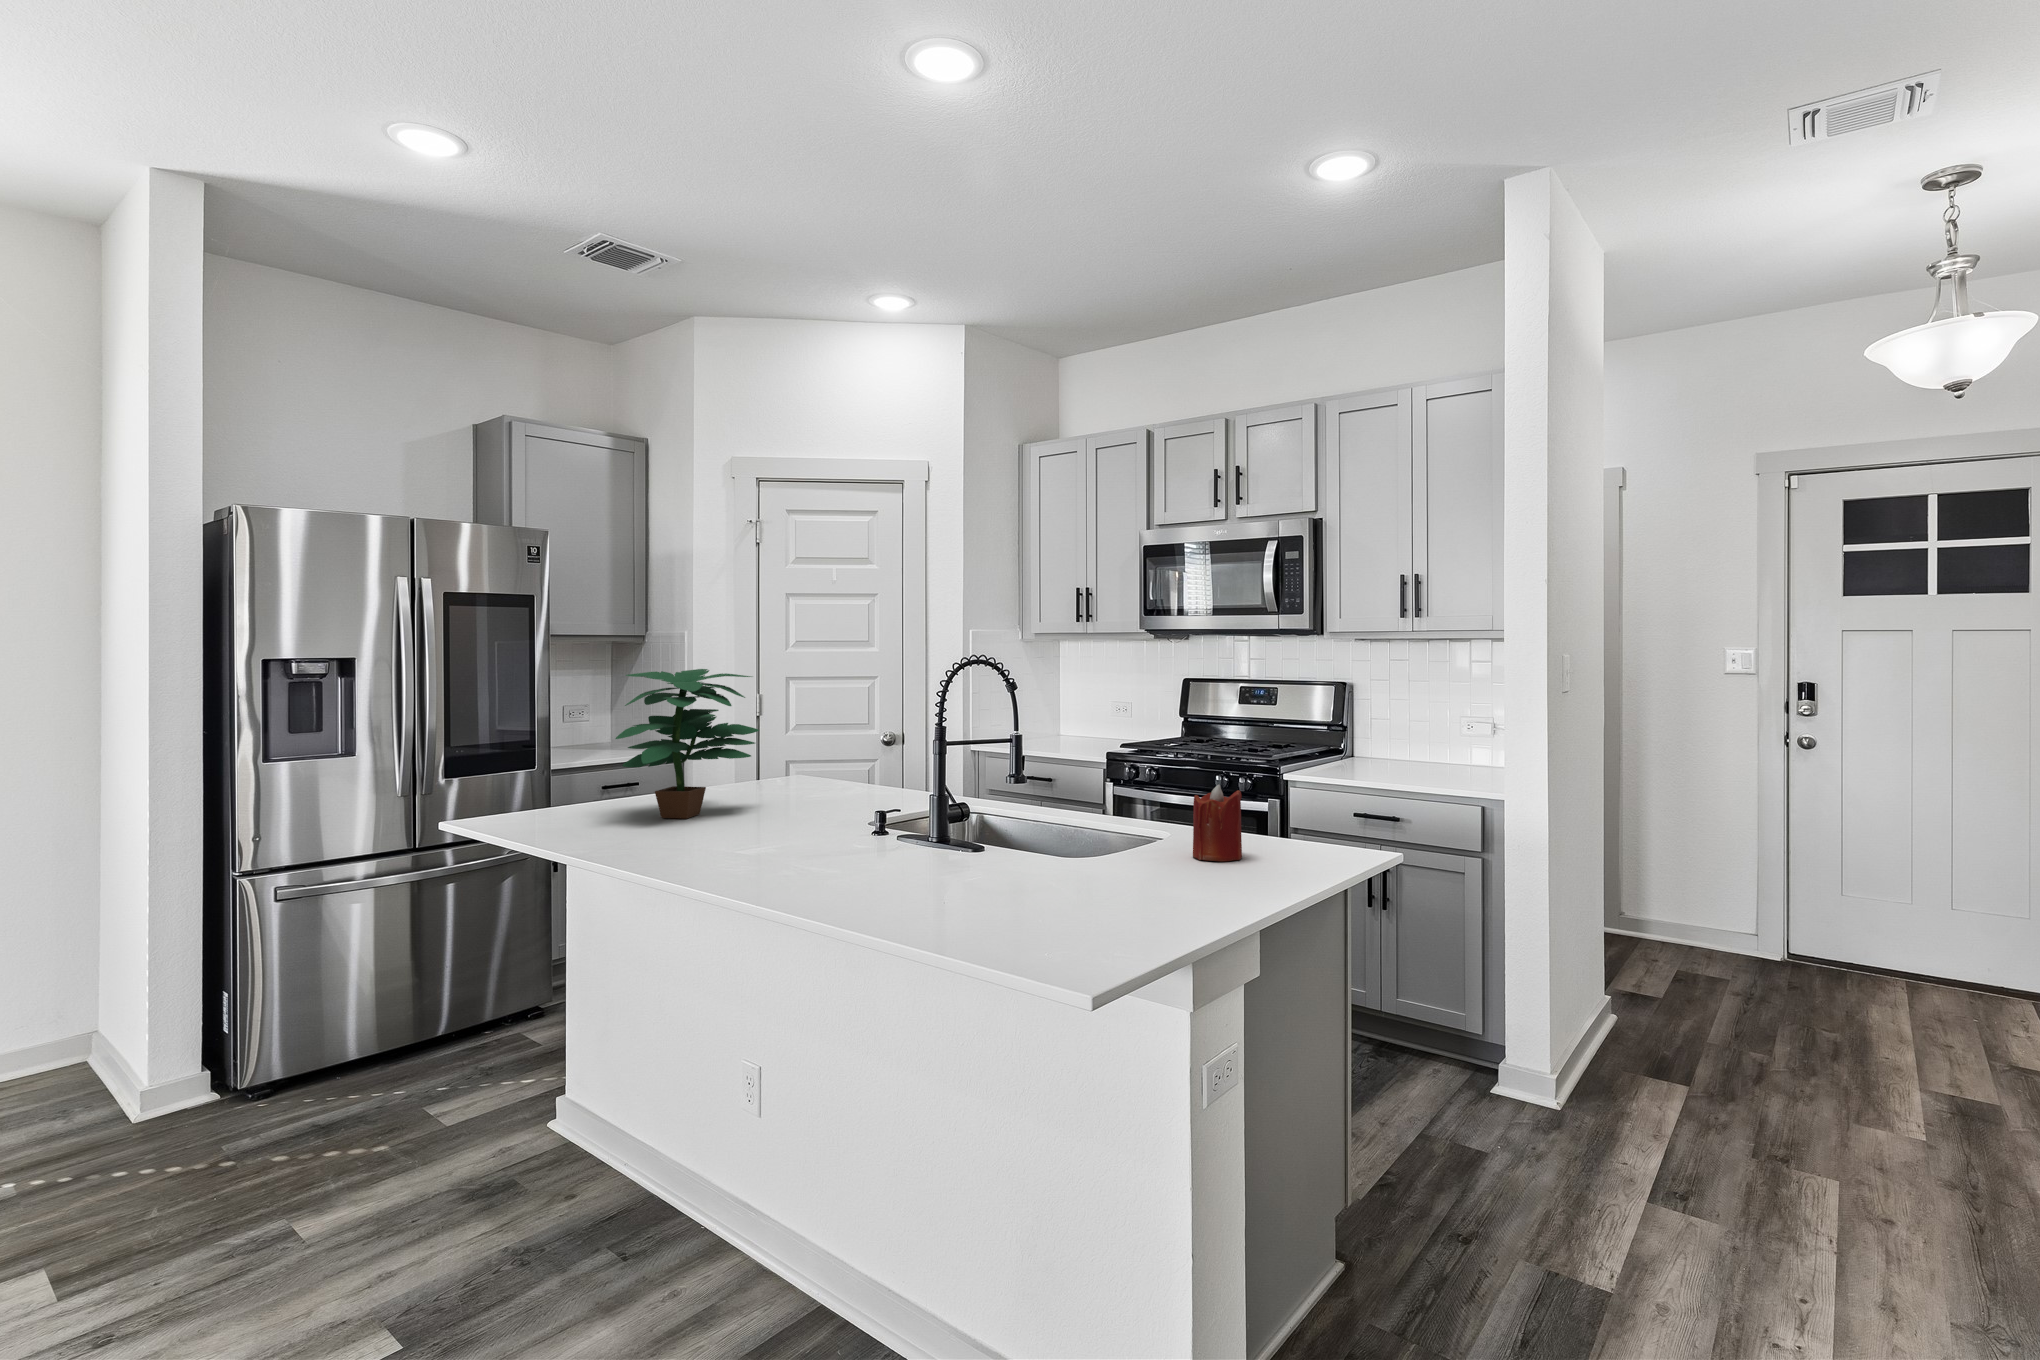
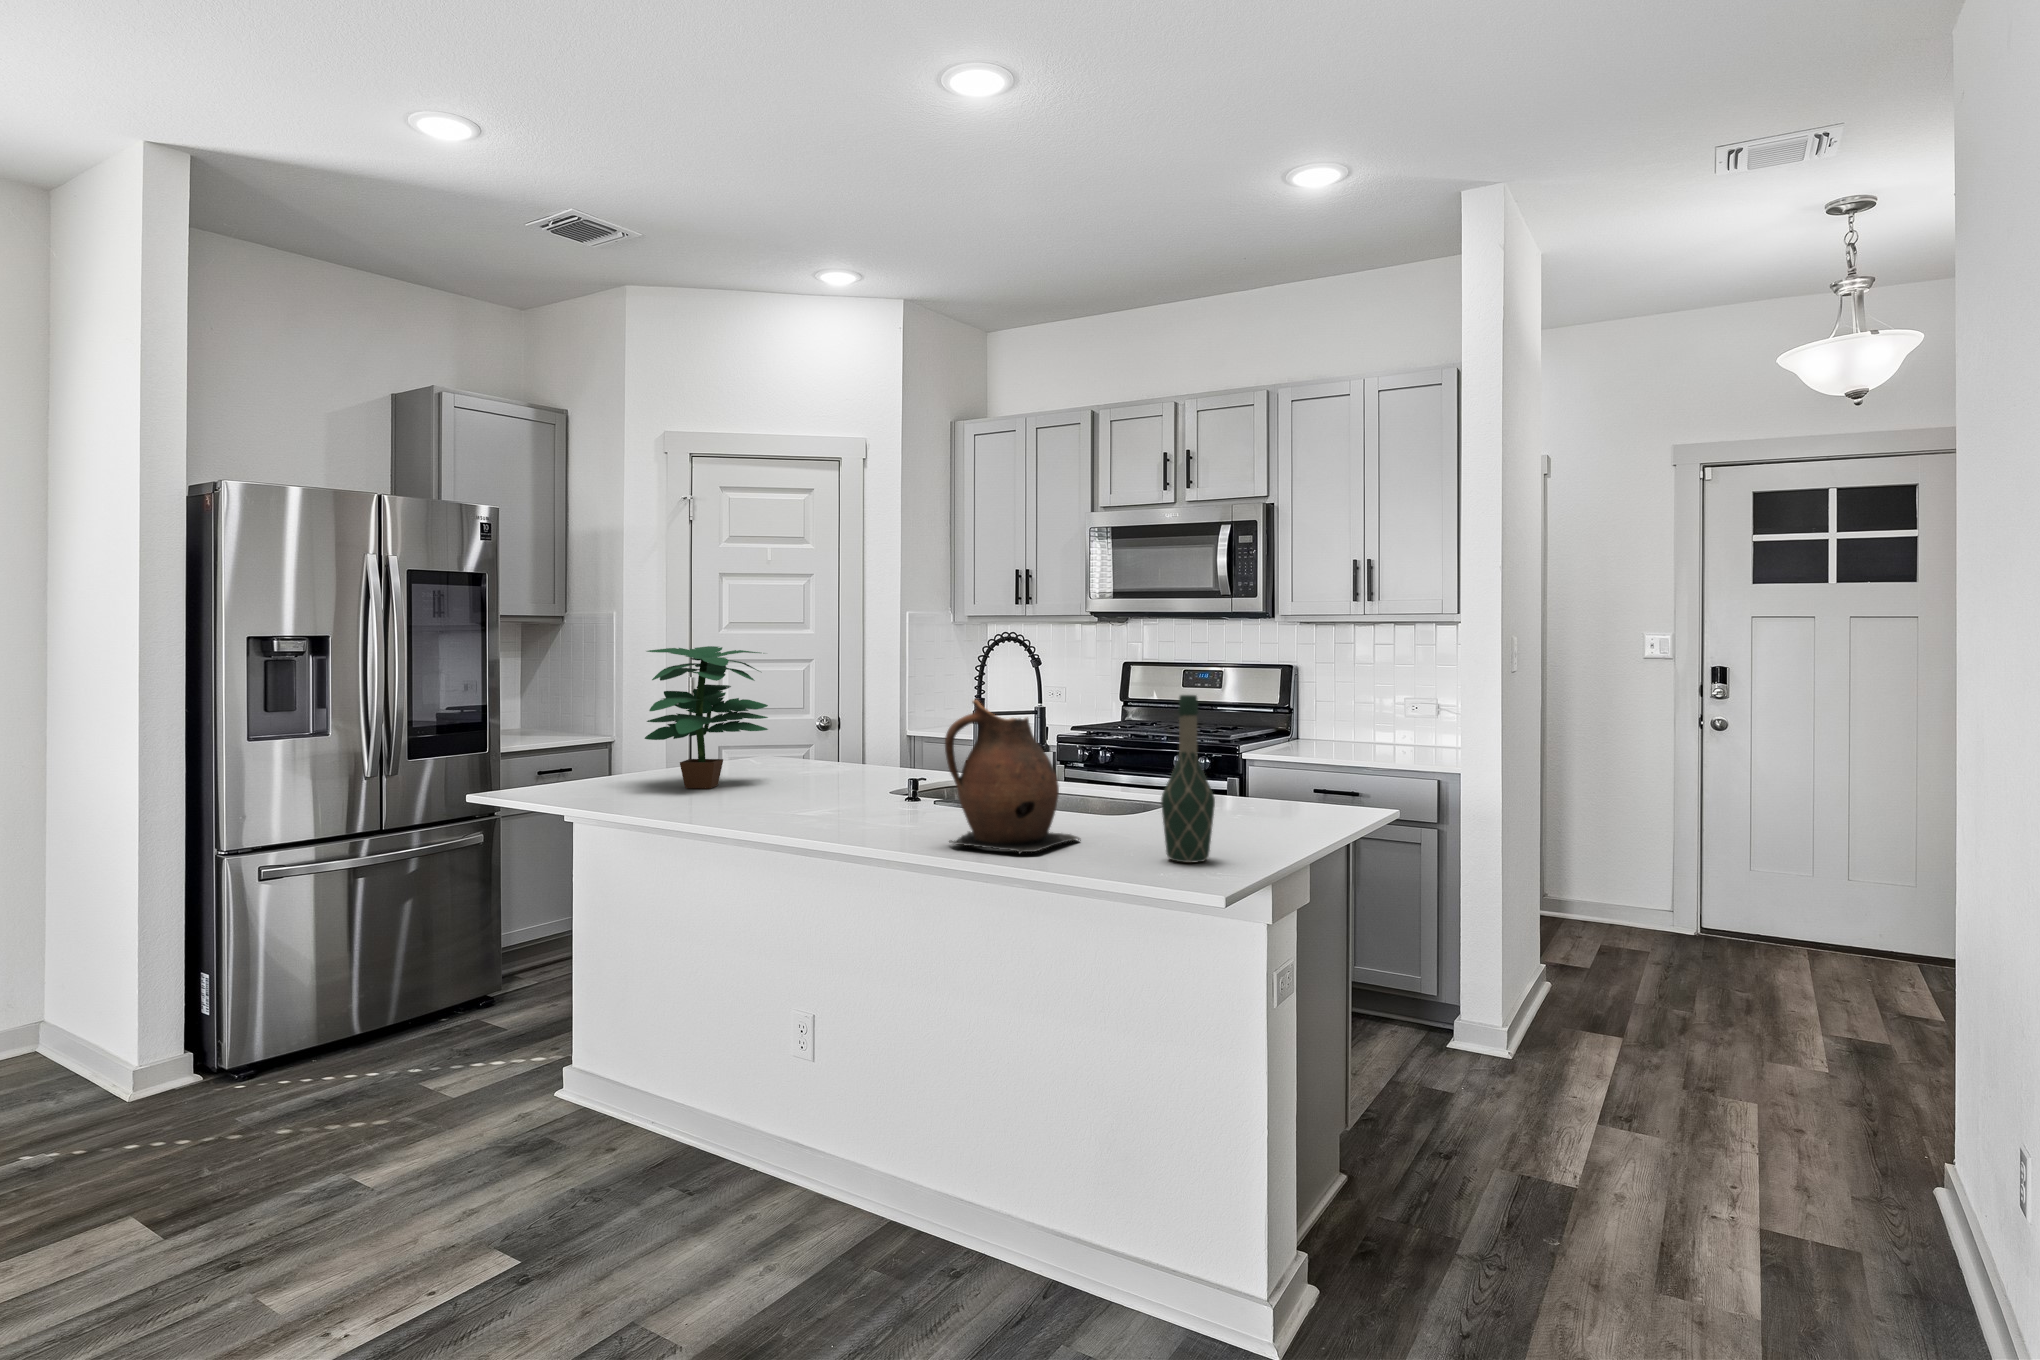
wine bottle: none [1063,739,1125,939] -> present [1161,695,1215,862]
ceramic pitcher: none [838,740,997,923] -> present [945,700,1081,854]
candle: present [1193,784,1242,861] -> none [1218,746,1263,814]

